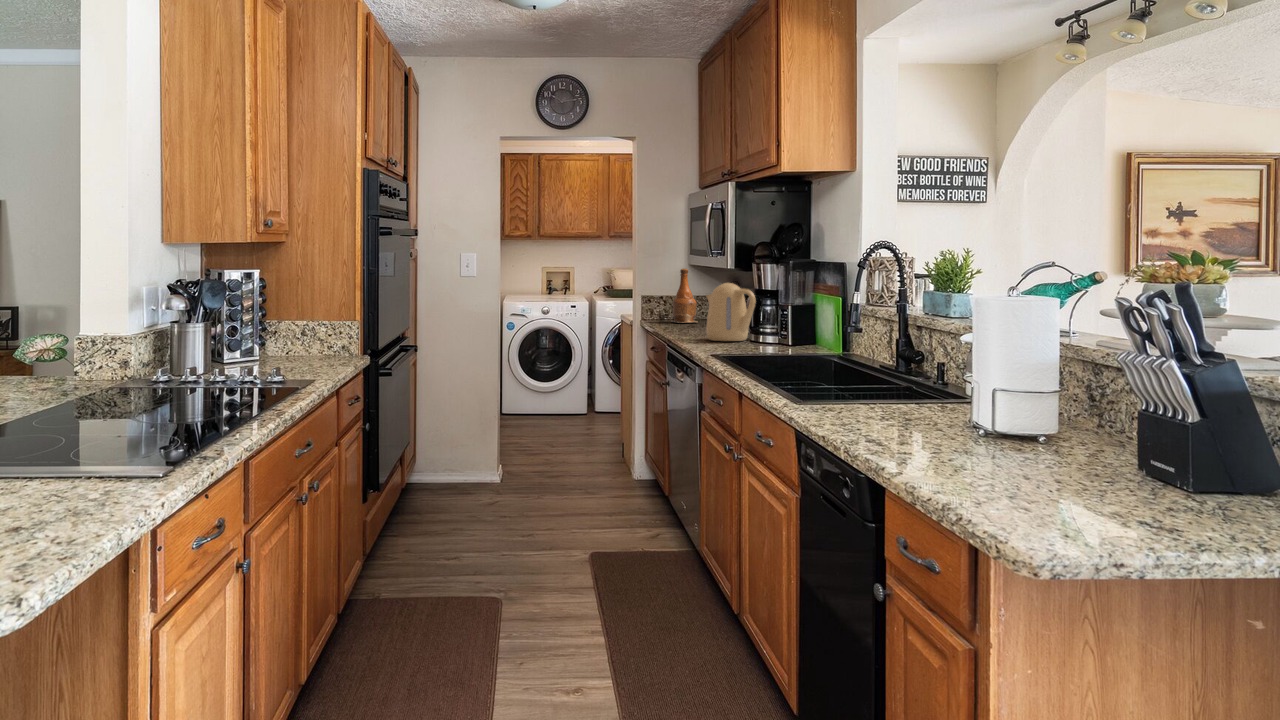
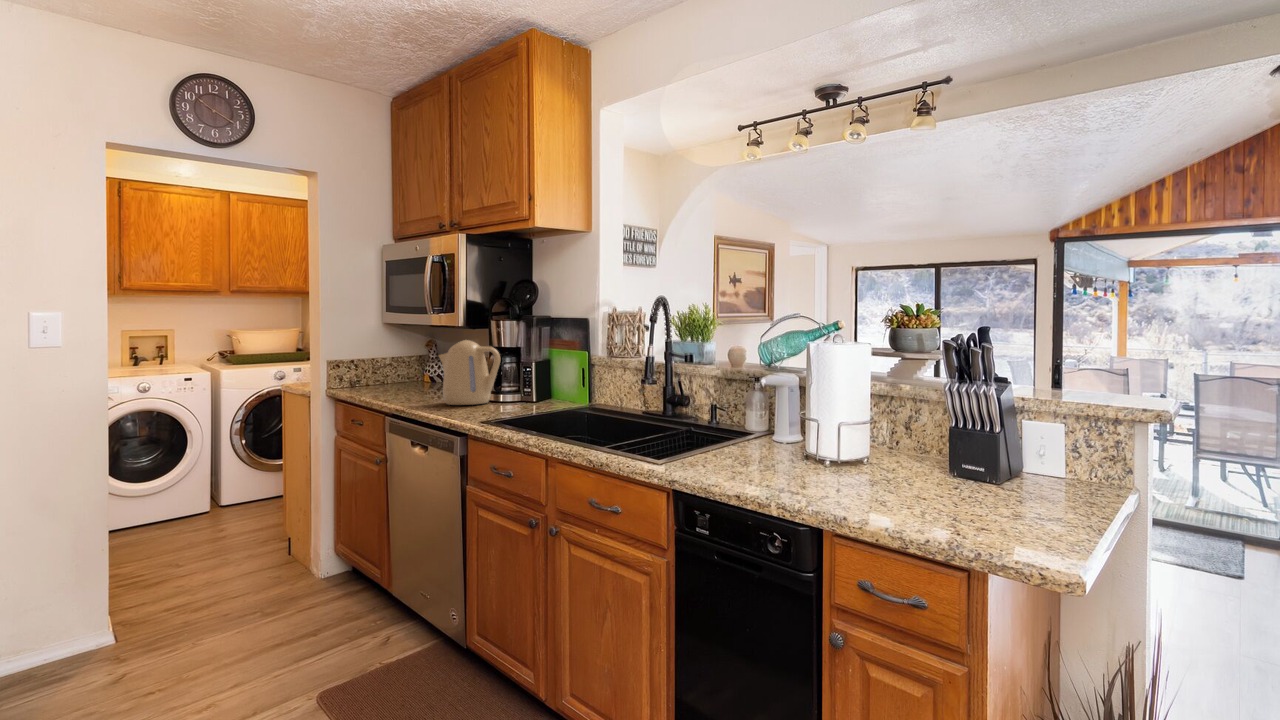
bottle: present [672,269,697,323] -> none [365,329,402,388]

